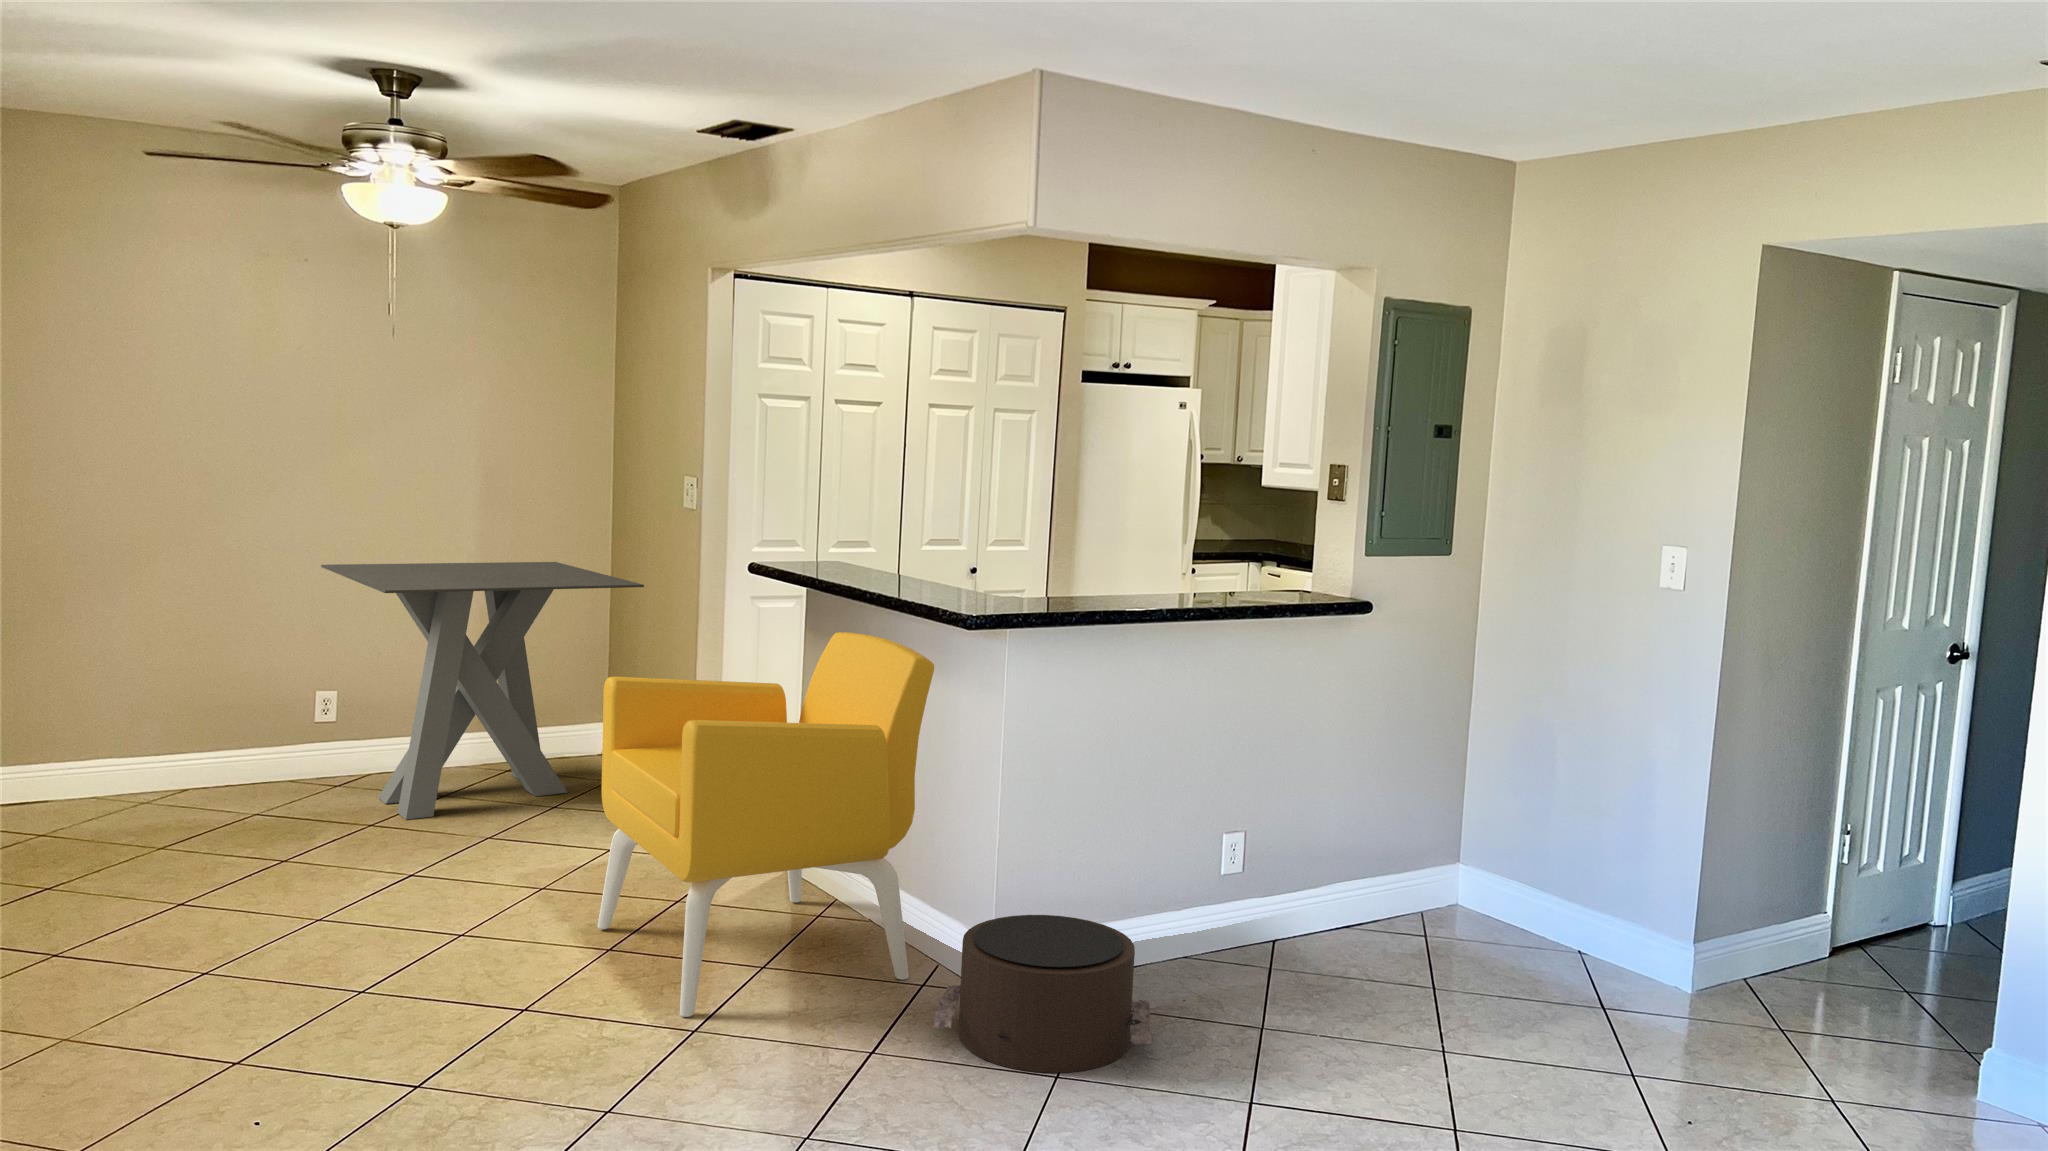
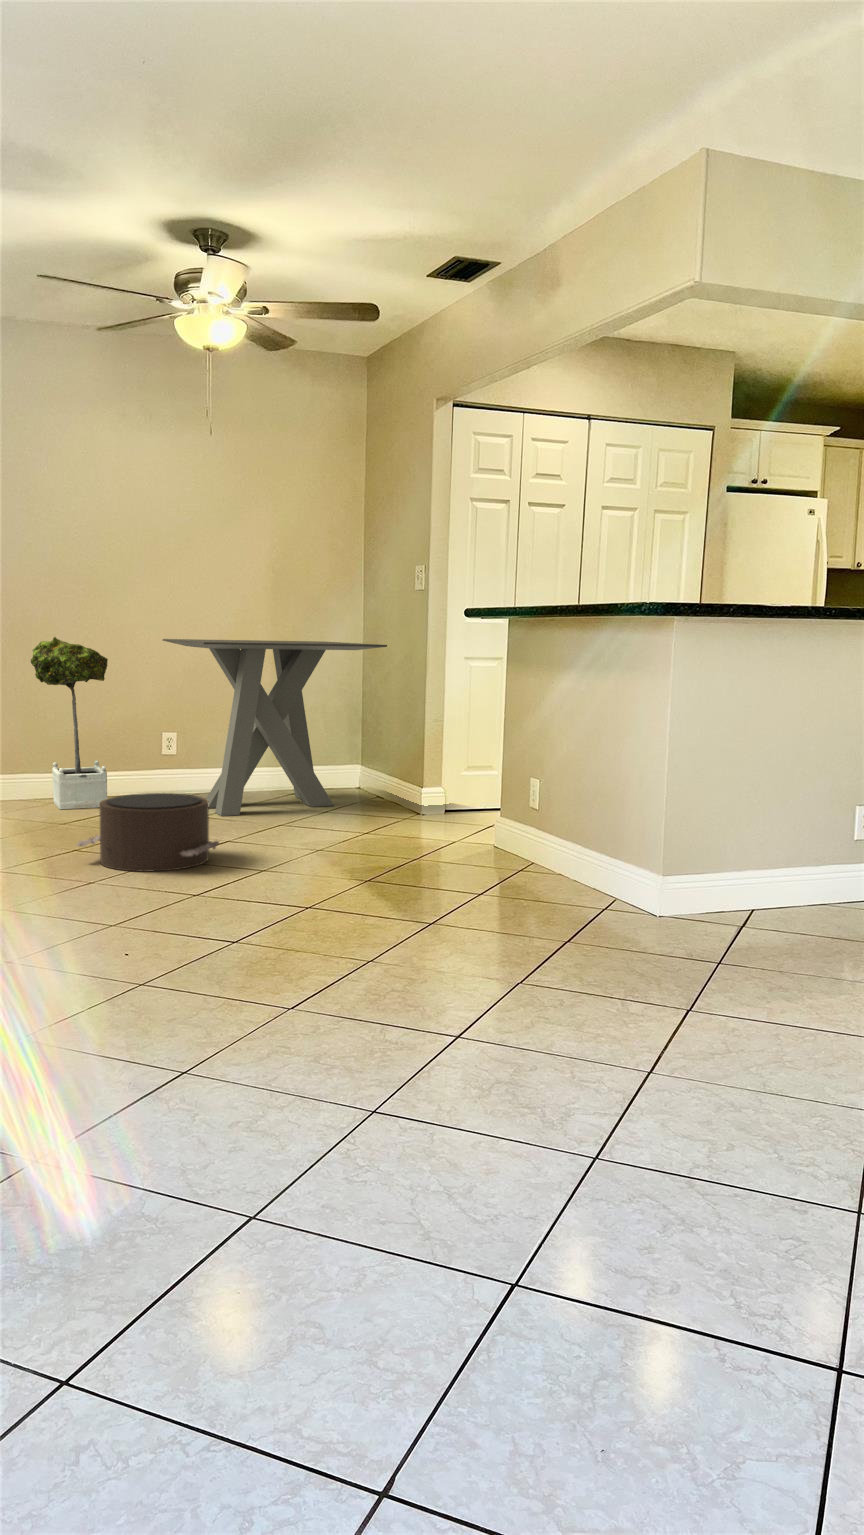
potted tree: none [118,571,238,814] -> present [31,637,108,809]
armchair: present [598,632,934,1017] -> none [354,650,612,924]
pouf: present [934,915,1155,1073] -> present [76,793,219,872]

